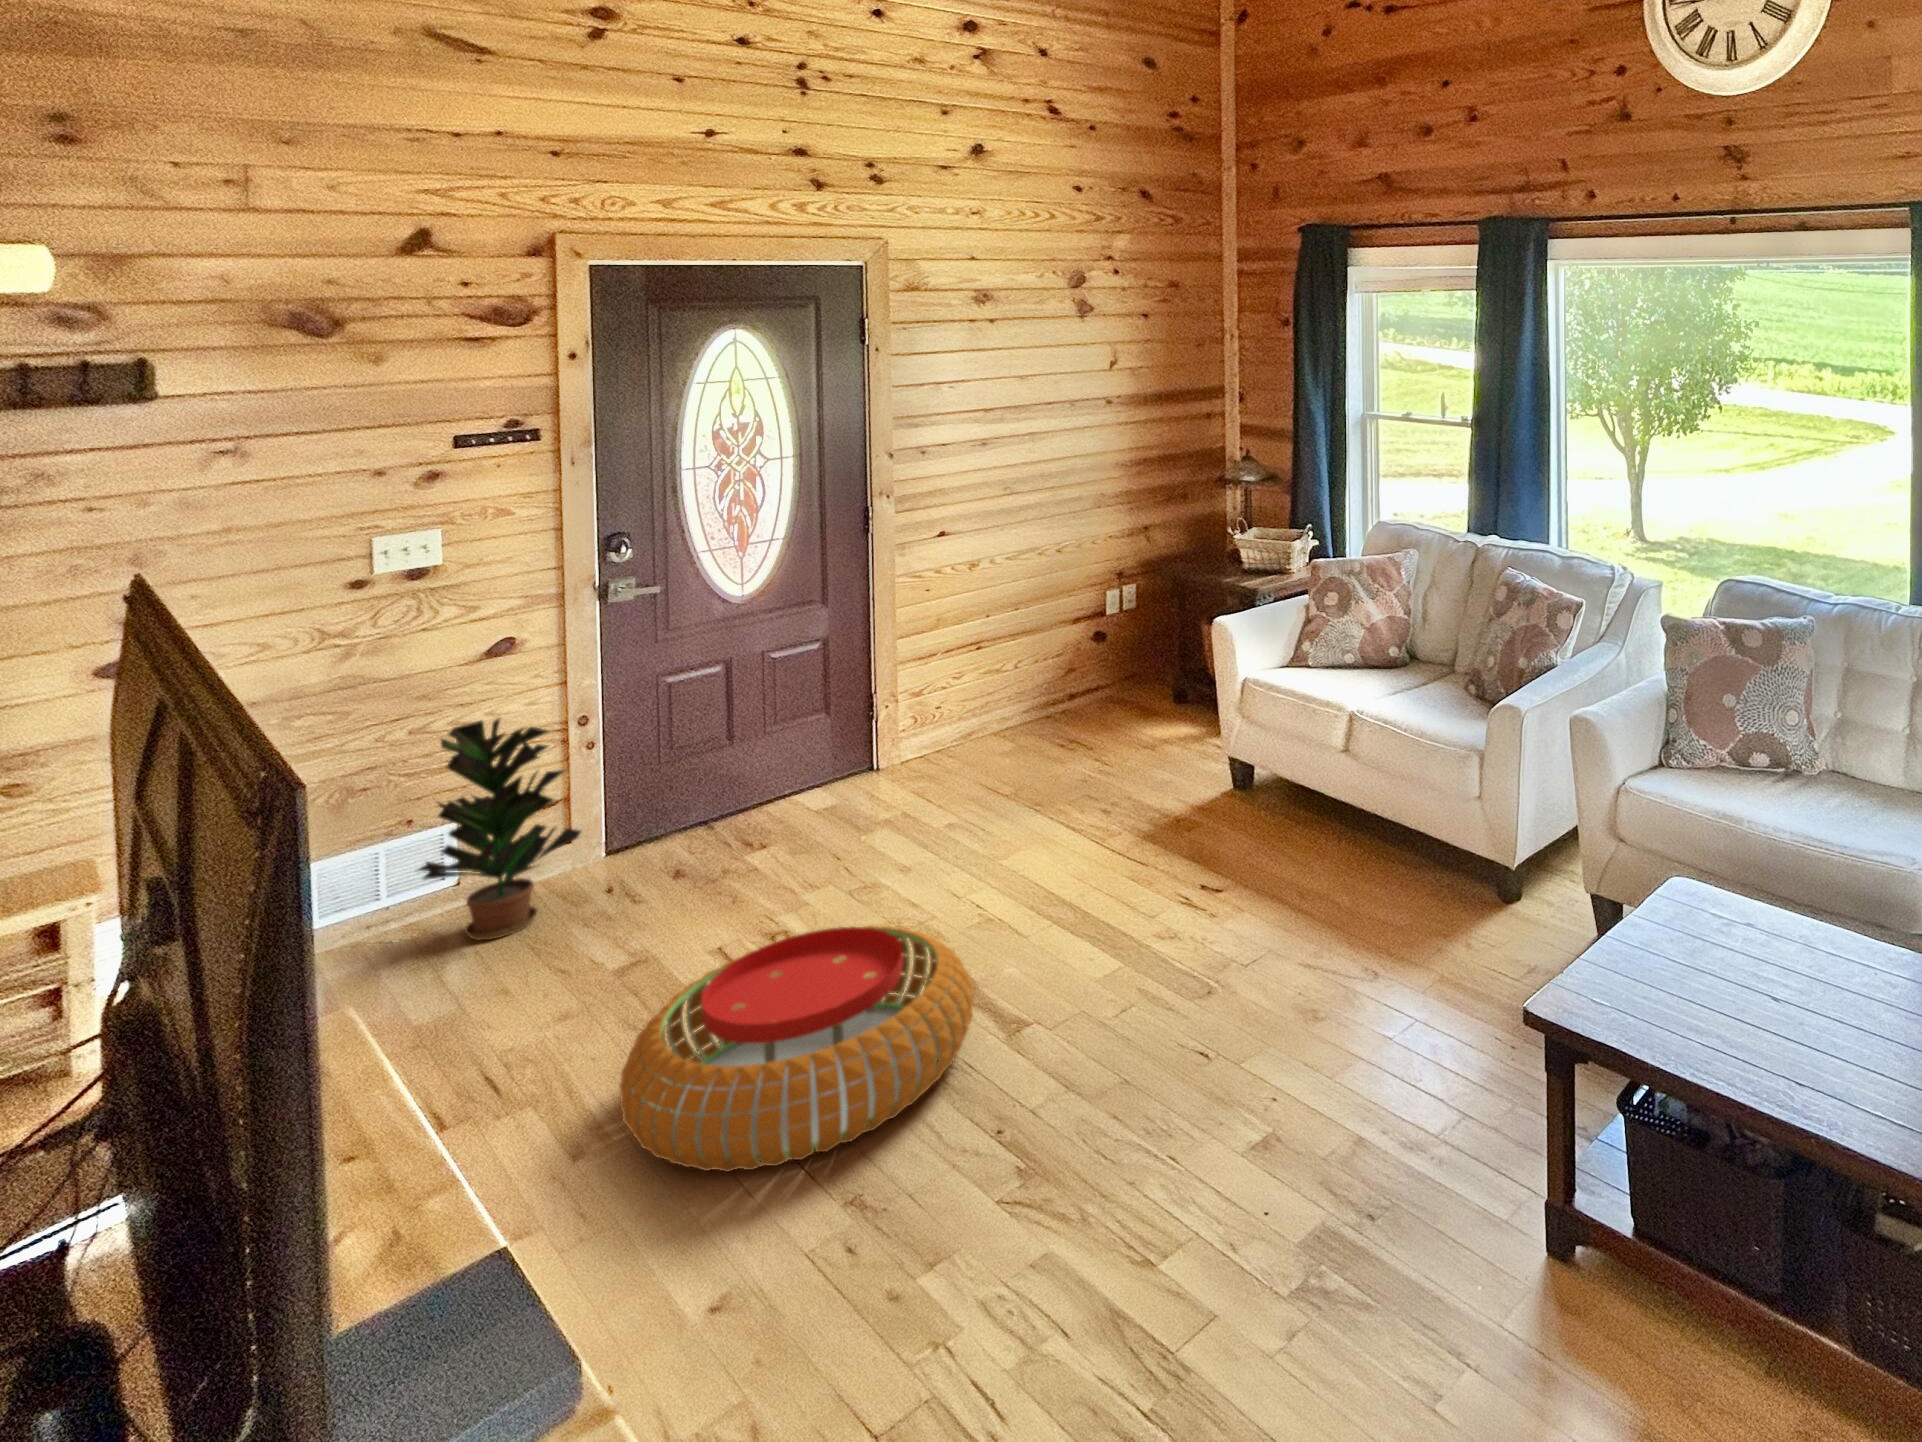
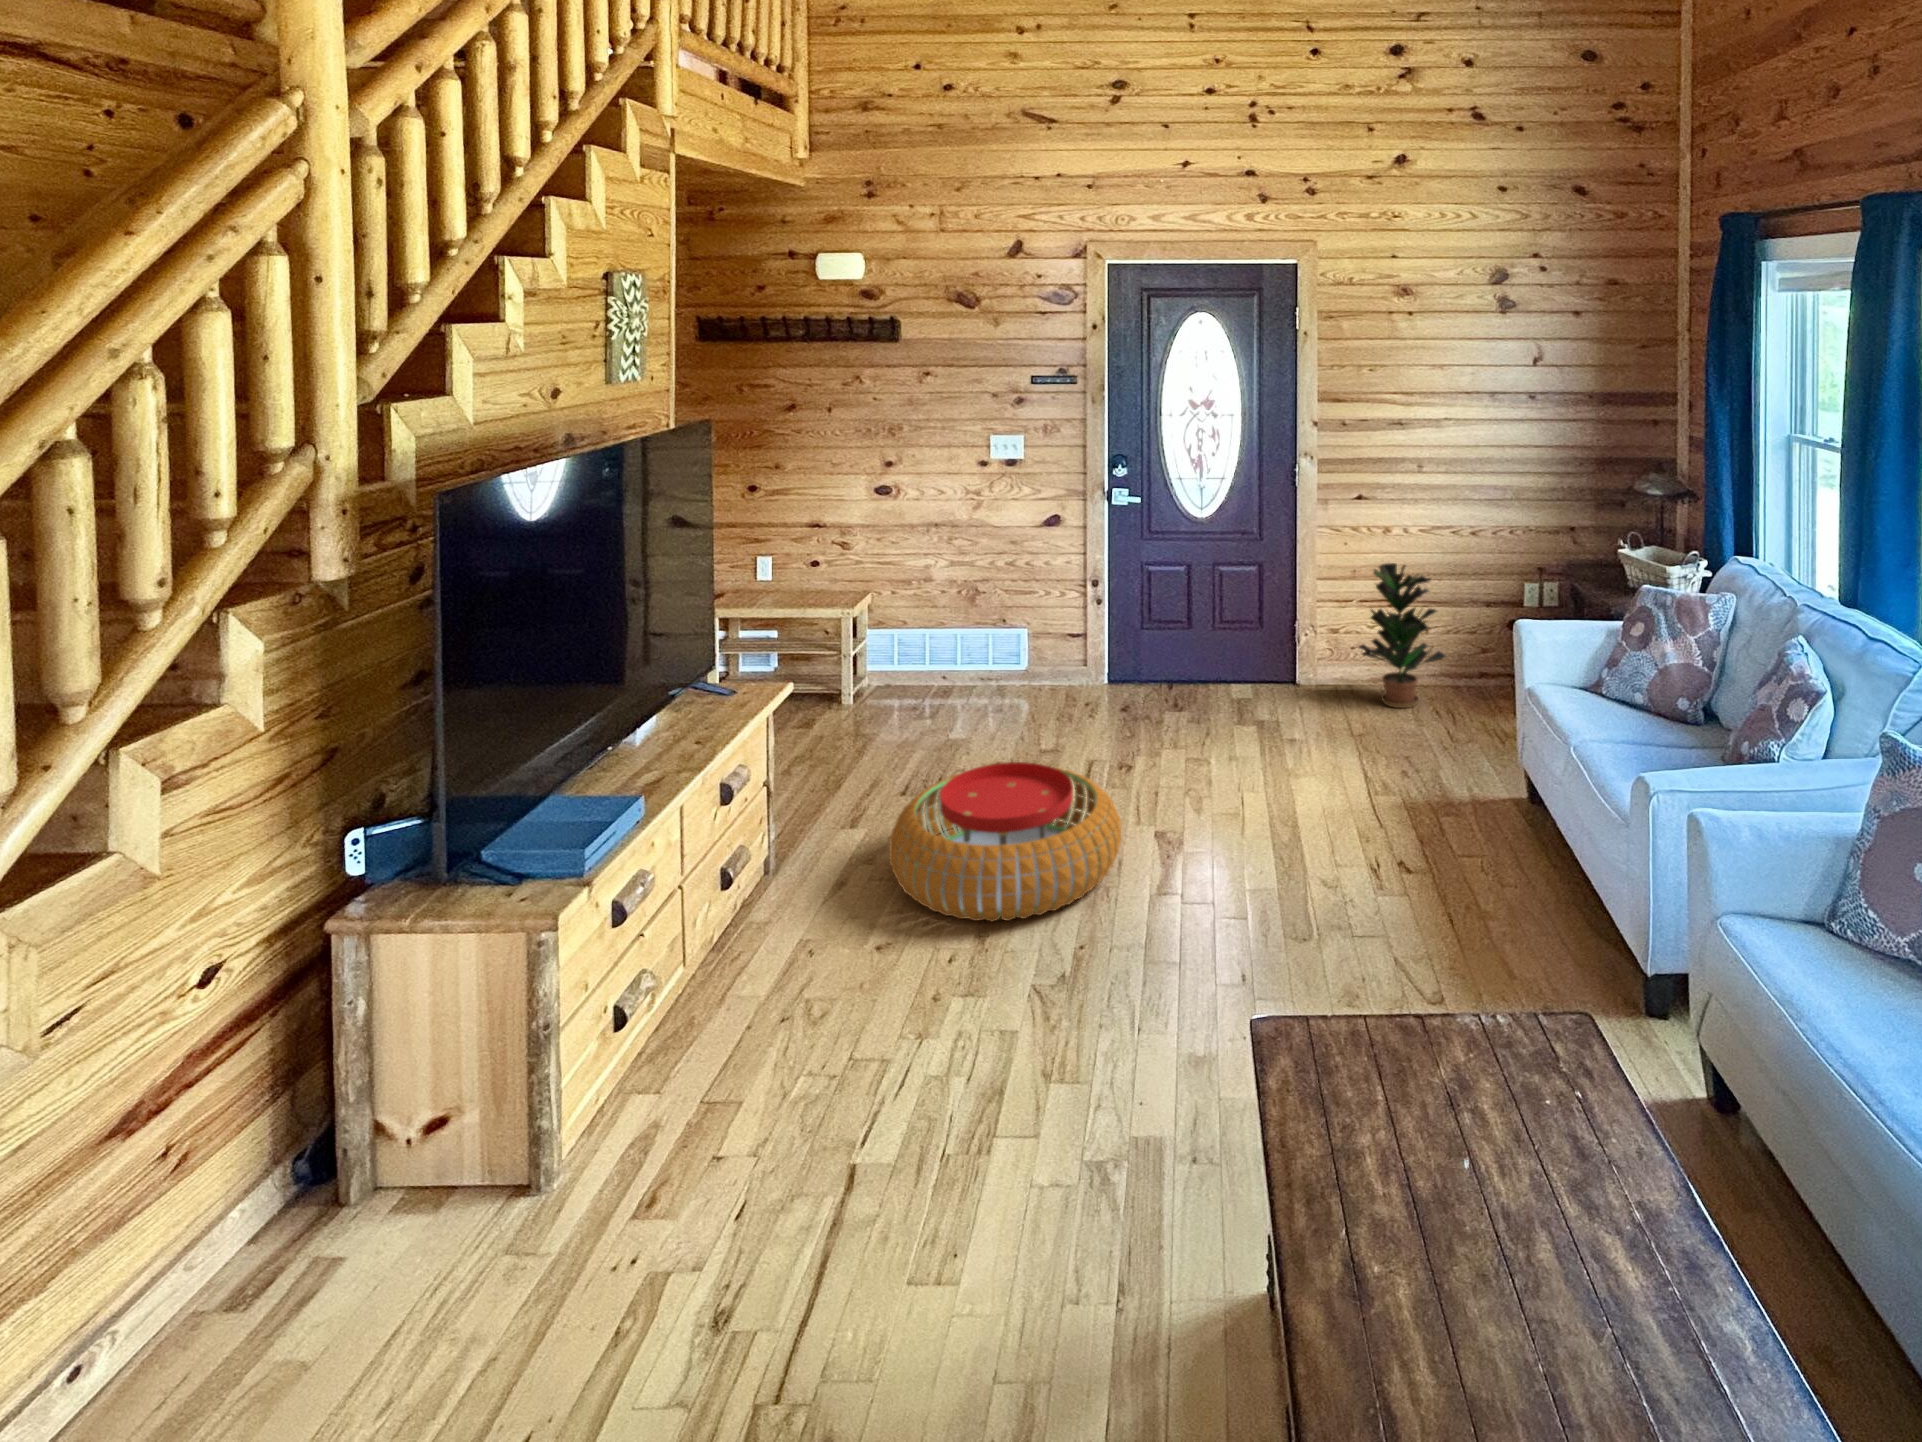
potted plant: present [419,719,581,940] -> present [1358,563,1445,708]

